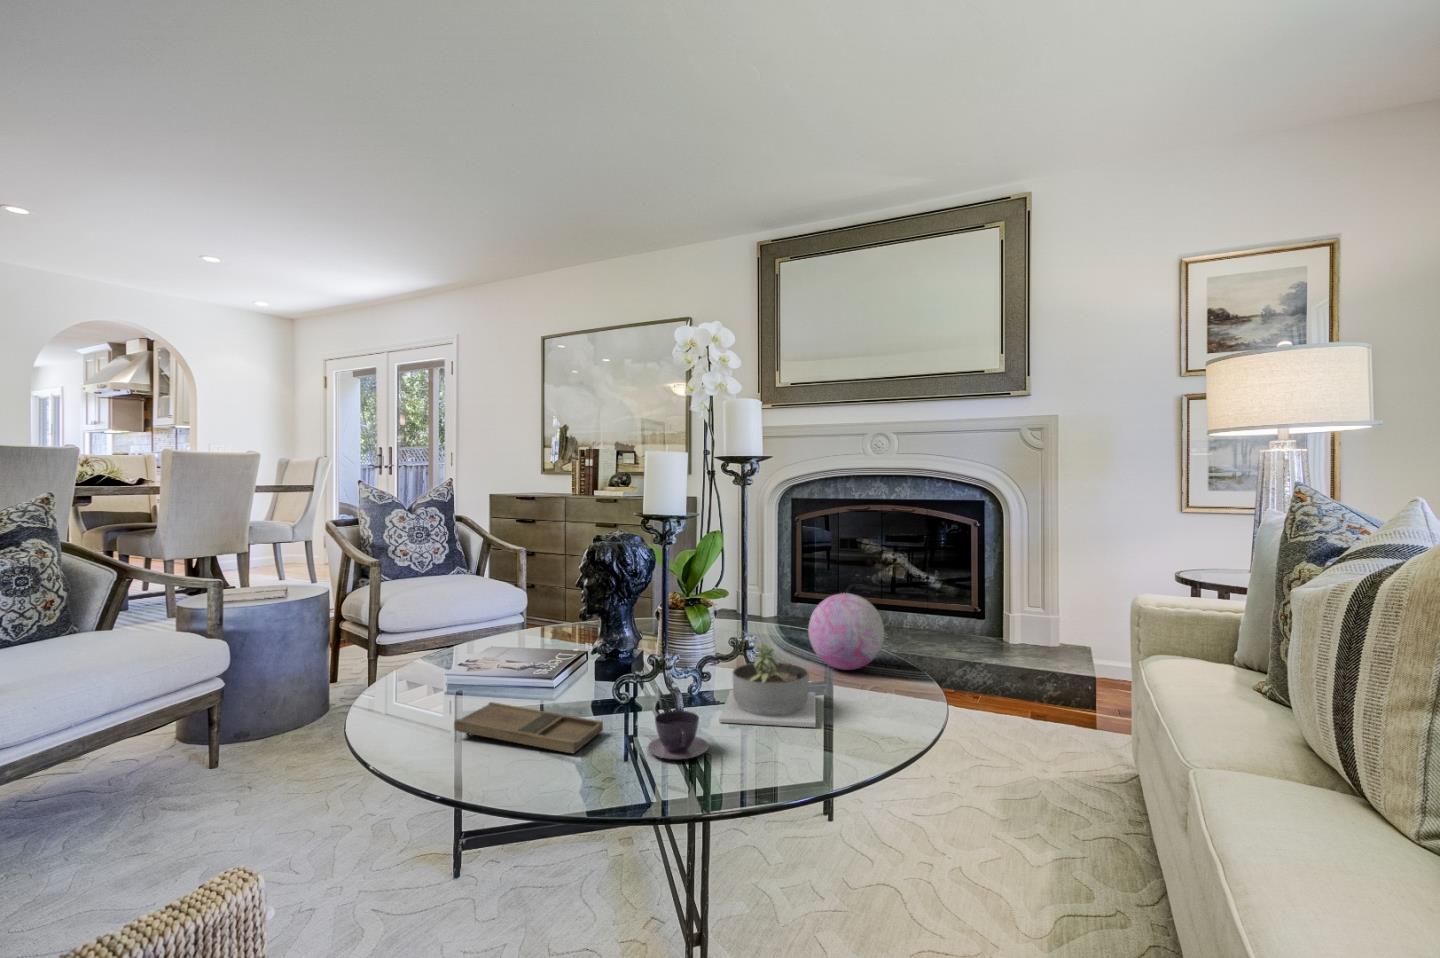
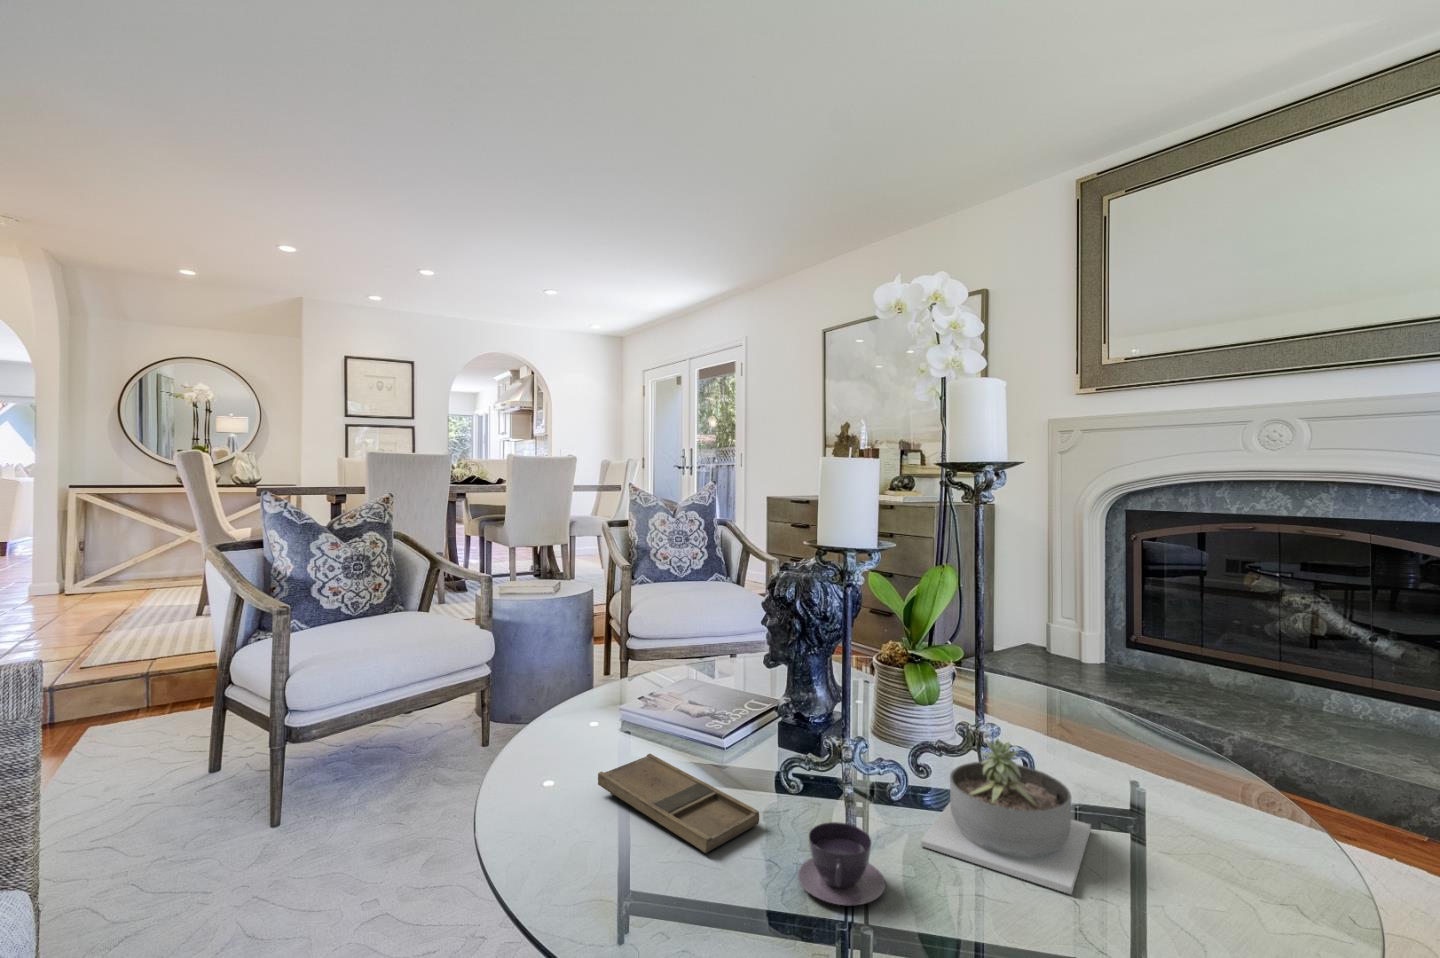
decorative orb: present [808,593,884,670] -> none [1096,671,1231,791]

